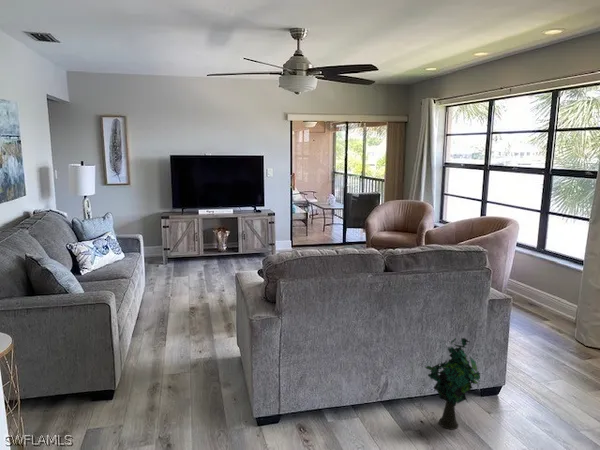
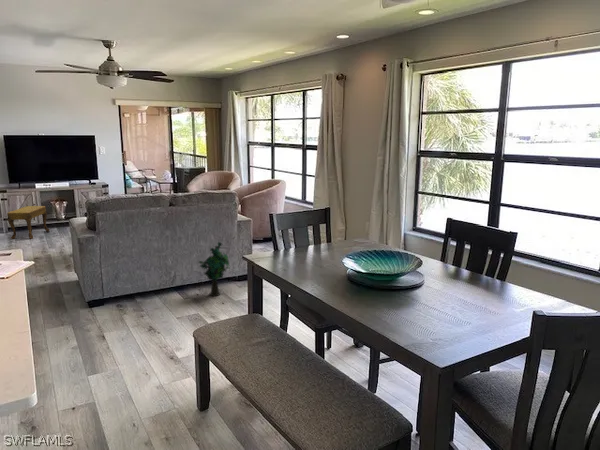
footstool: none [168,235,209,275] -> present [7,206,49,239]

